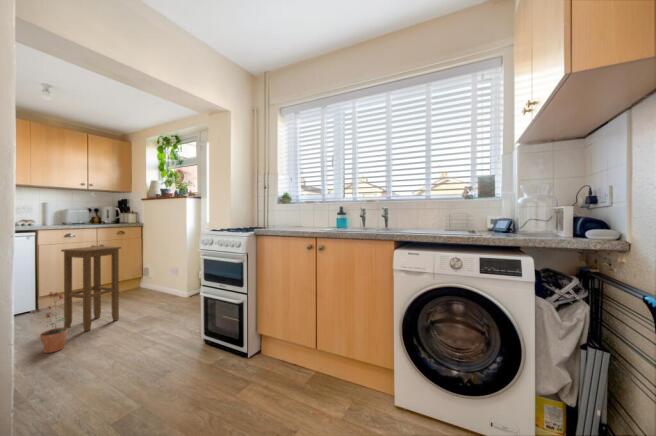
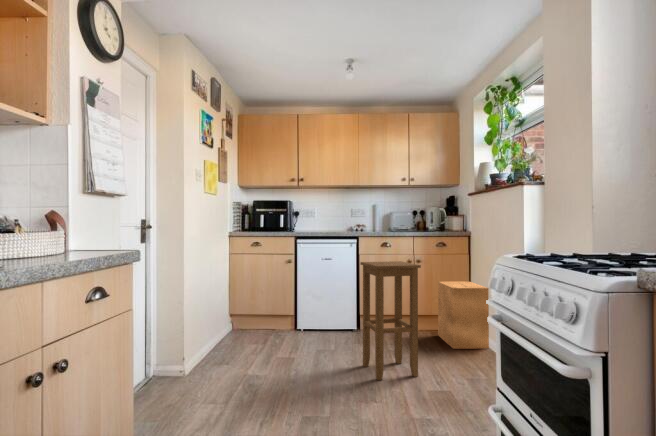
cardboard box: none [120,256,160,299] -> present [438,282,489,349]
potted plant: present [33,292,68,353] -> none [321,316,351,397]

